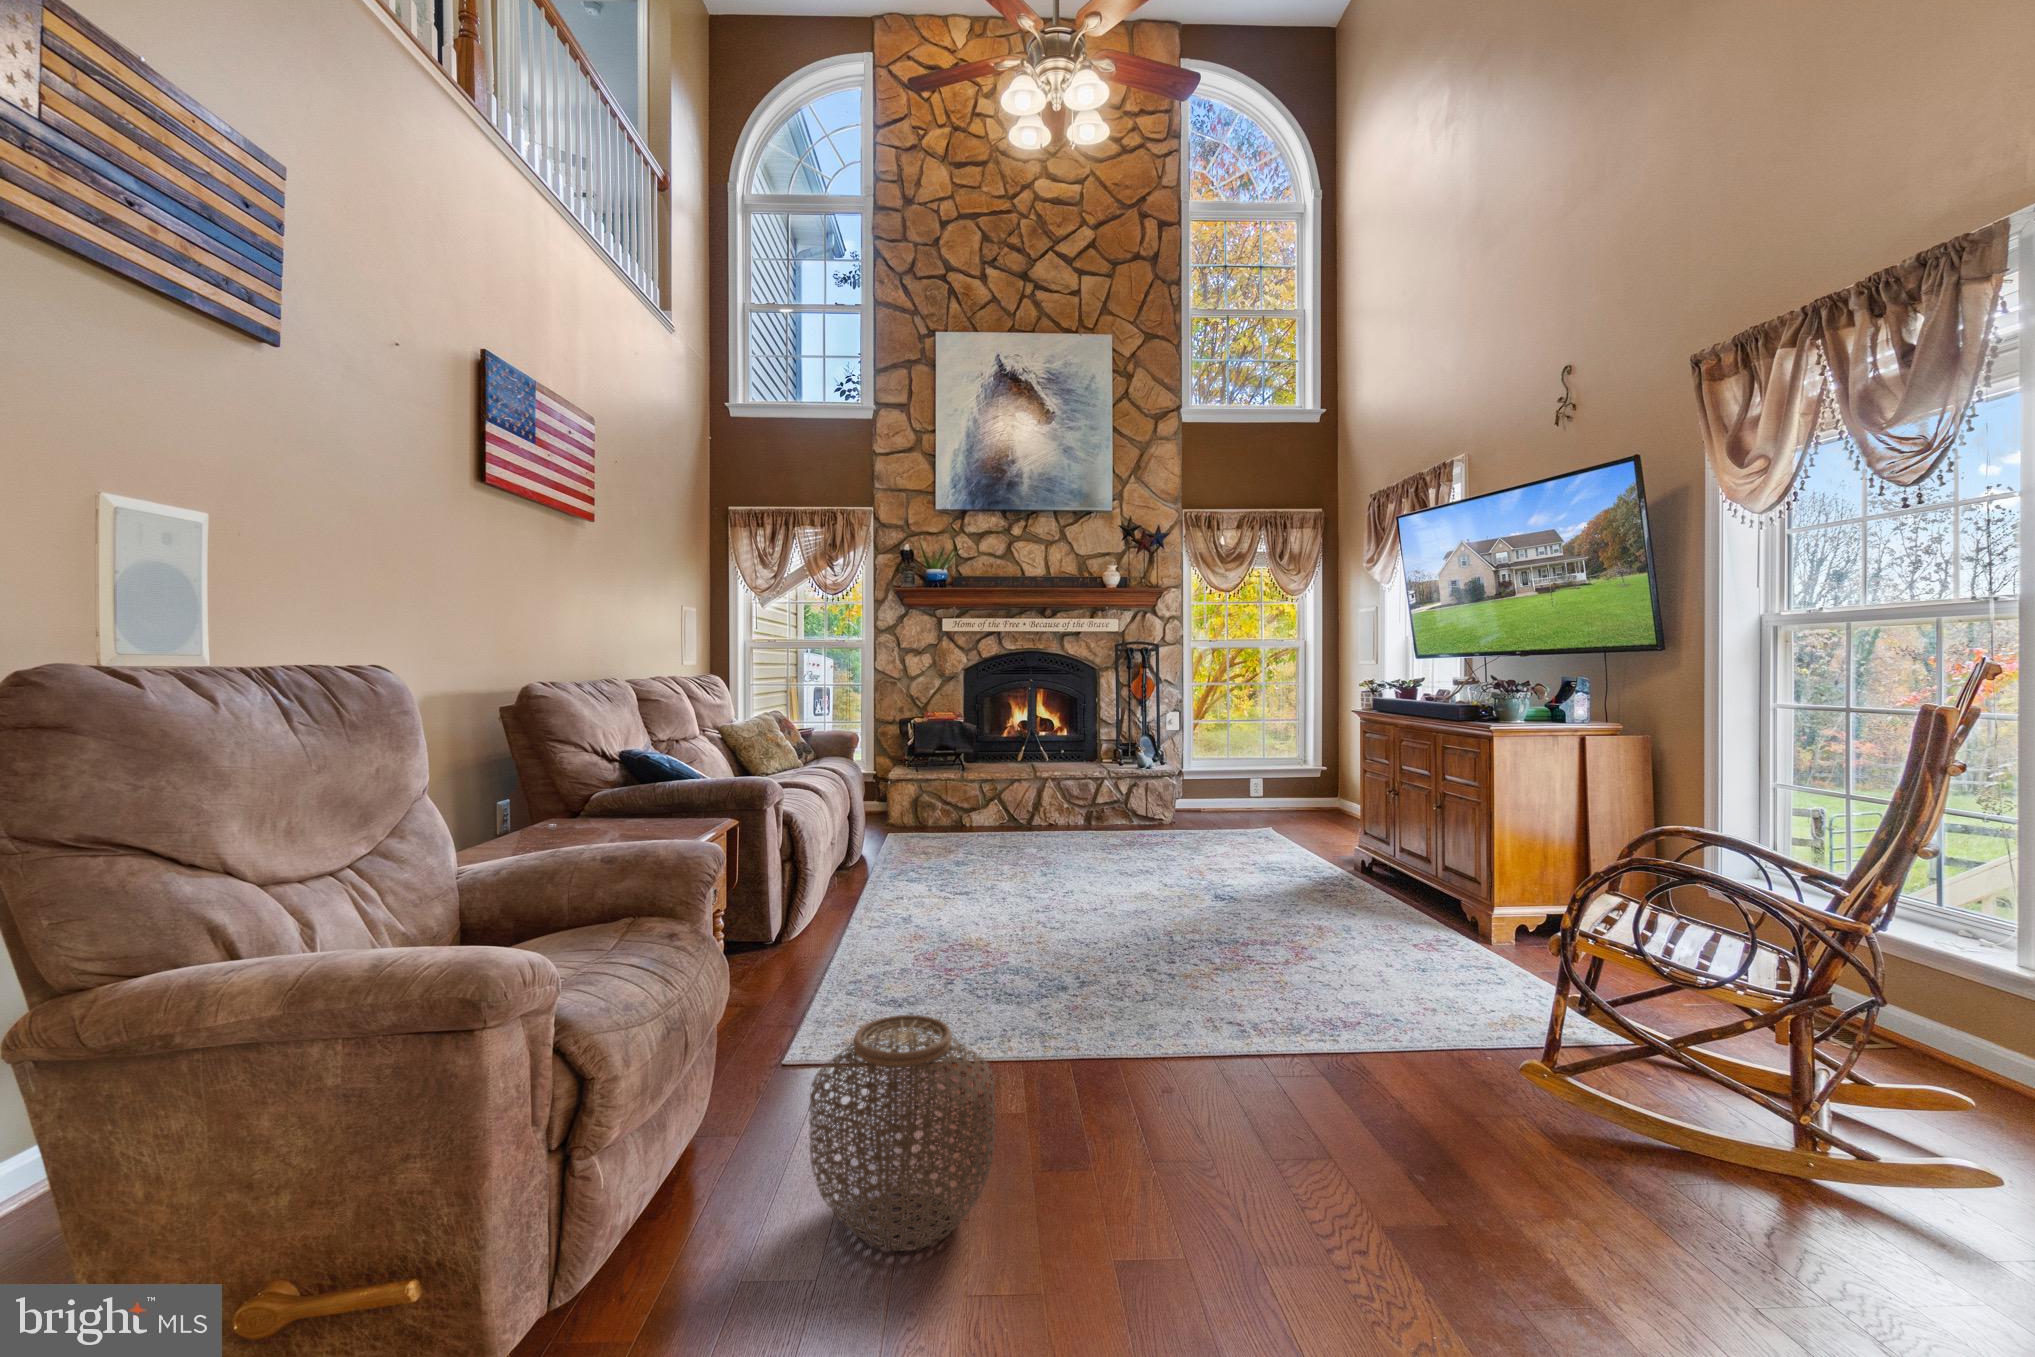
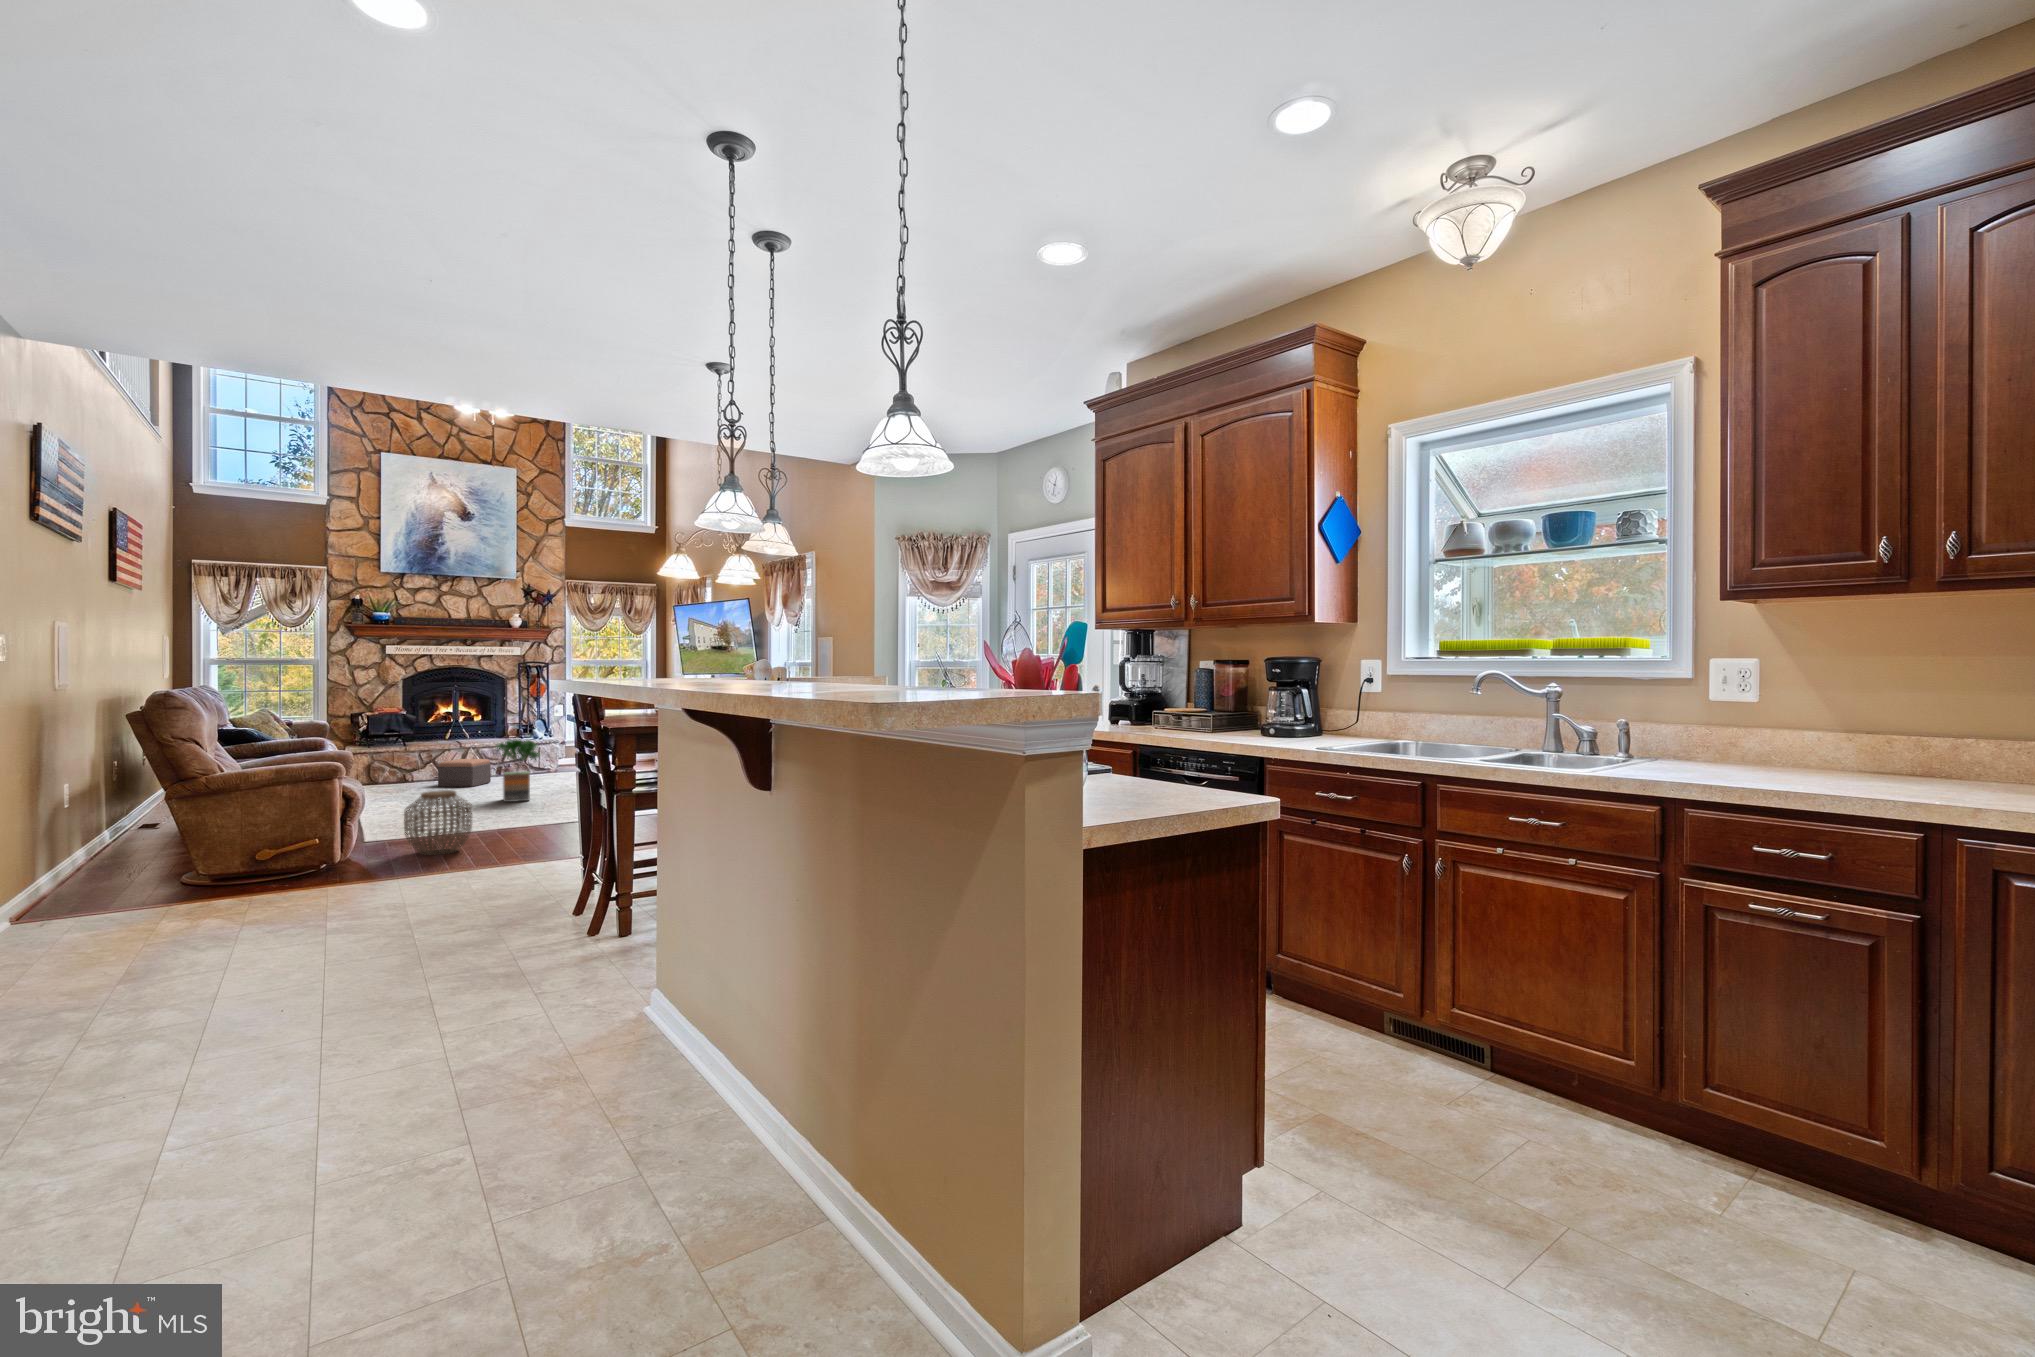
potted tree: none [1076,788,1160,917] -> present [496,739,540,802]
footstool: none [999,801,1075,853] -> present [438,759,491,787]

